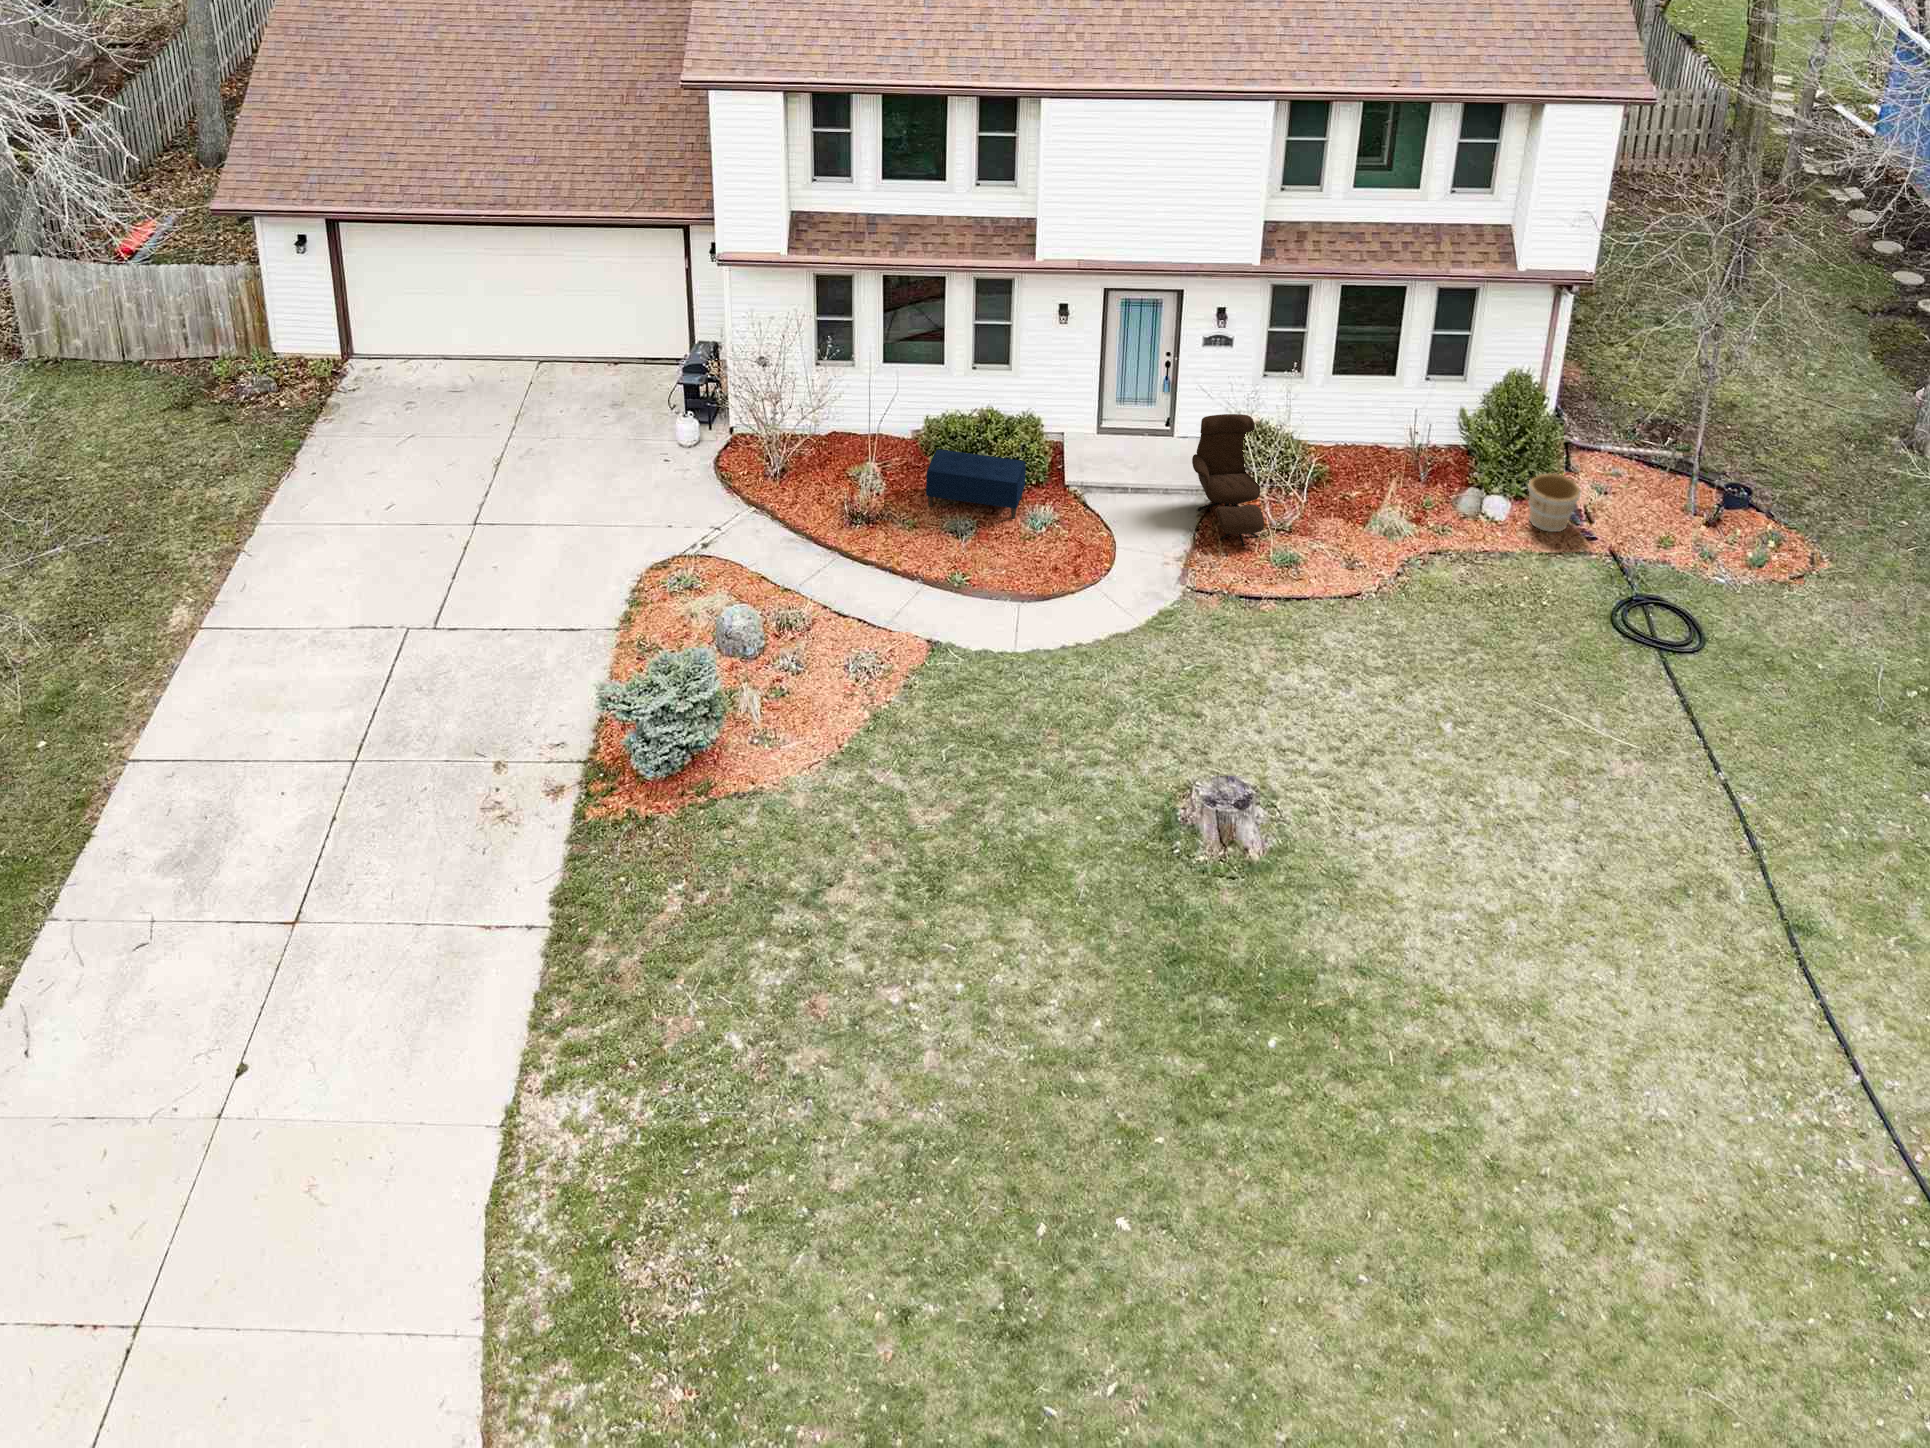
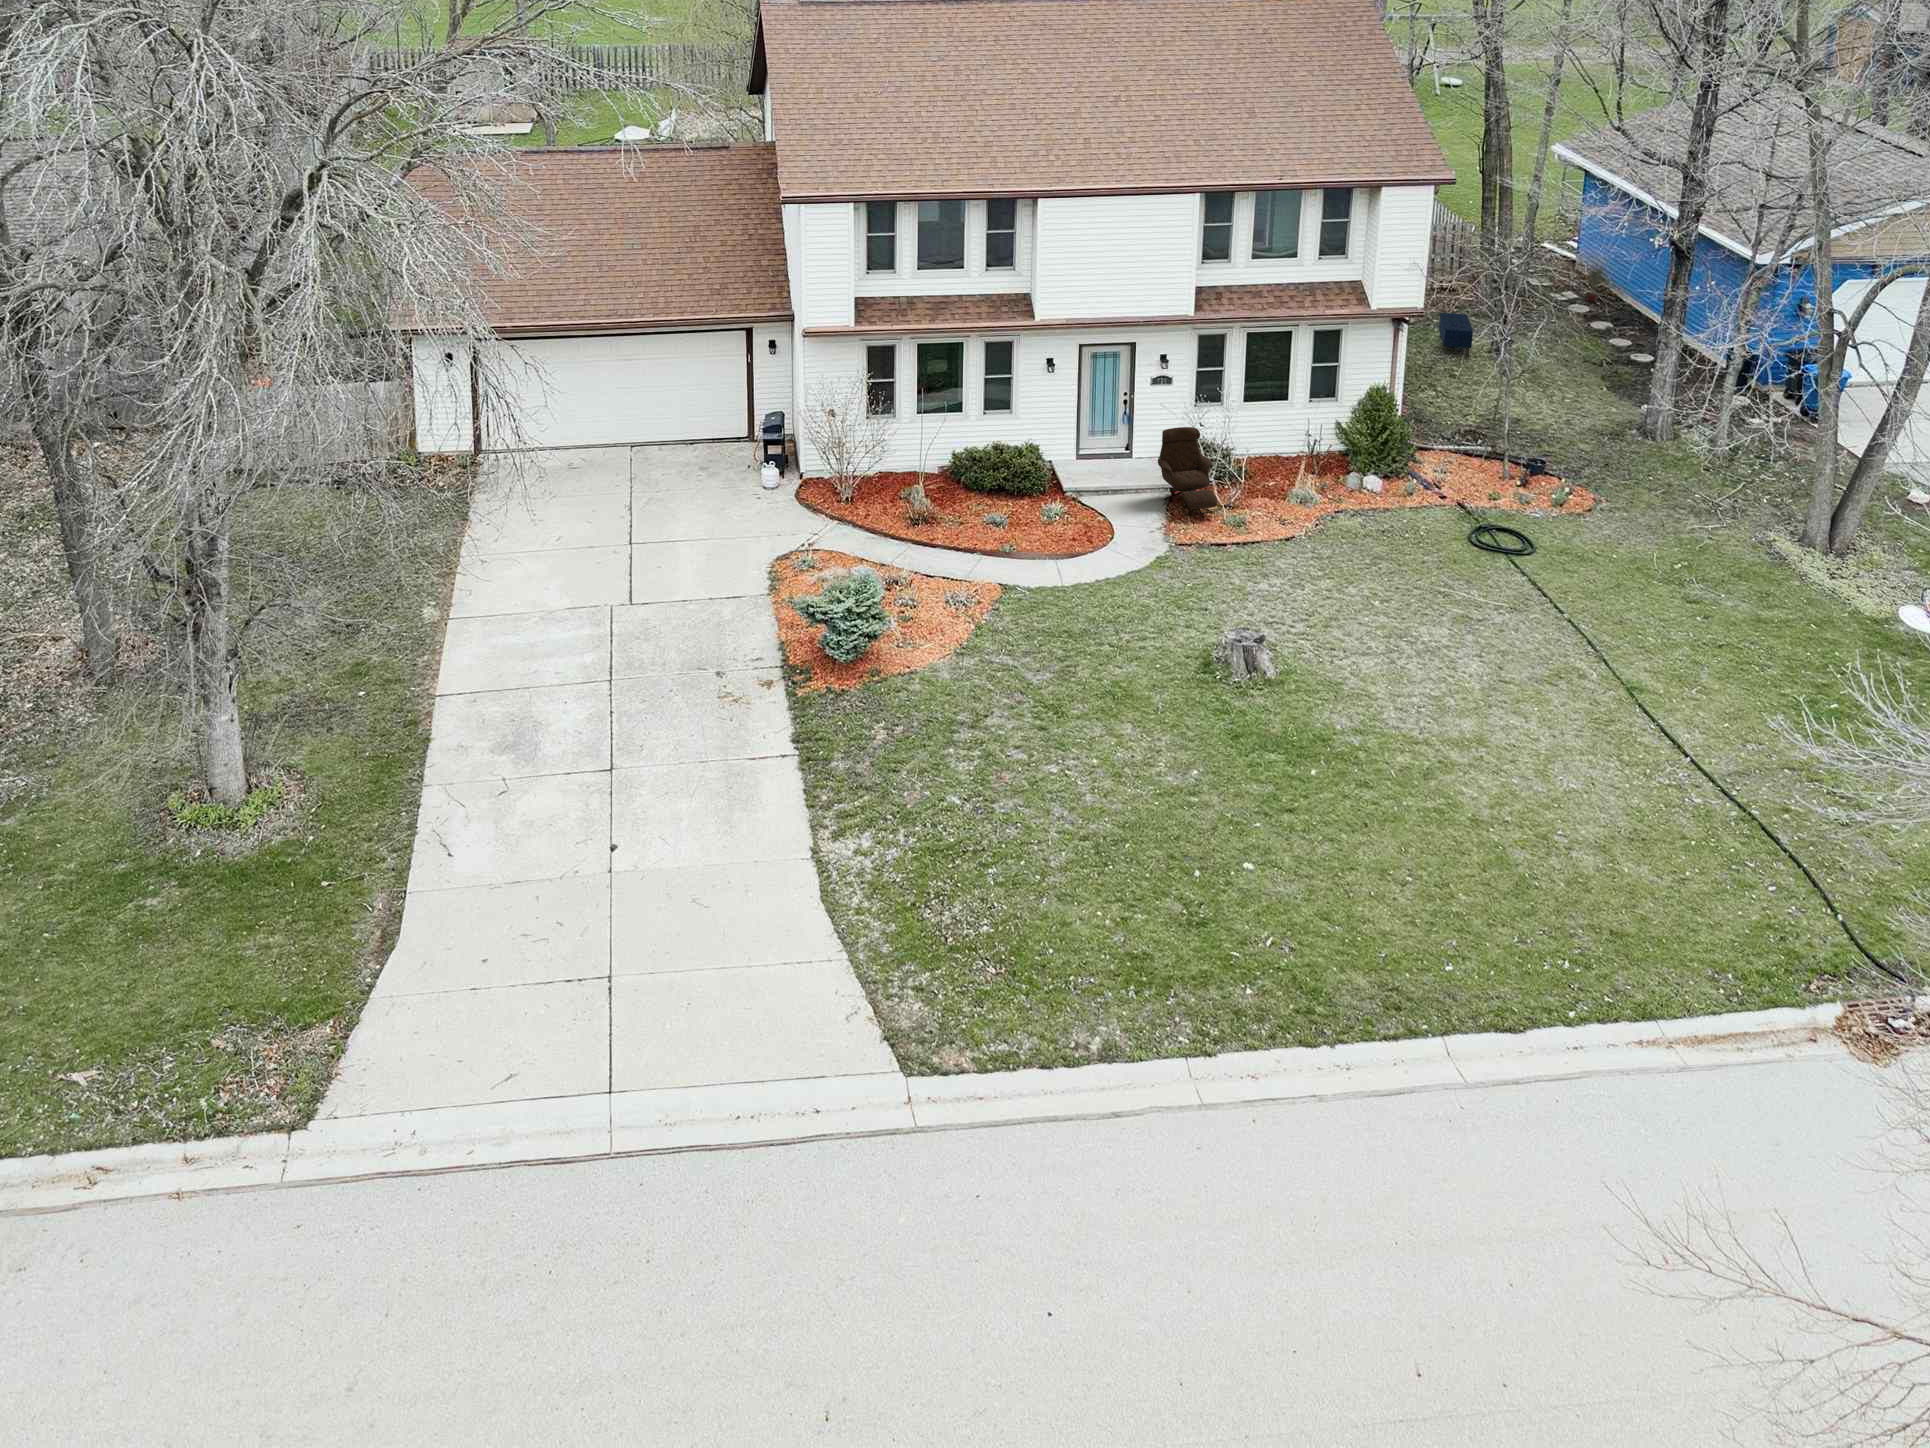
potted tree: none [1877,159,1912,210] -> present [1588,266,1610,302]
bench: present [926,449,1026,519] -> present [1439,313,1473,356]
wooden bucket: present [1528,473,1581,532] -> none [1396,456,1433,497]

